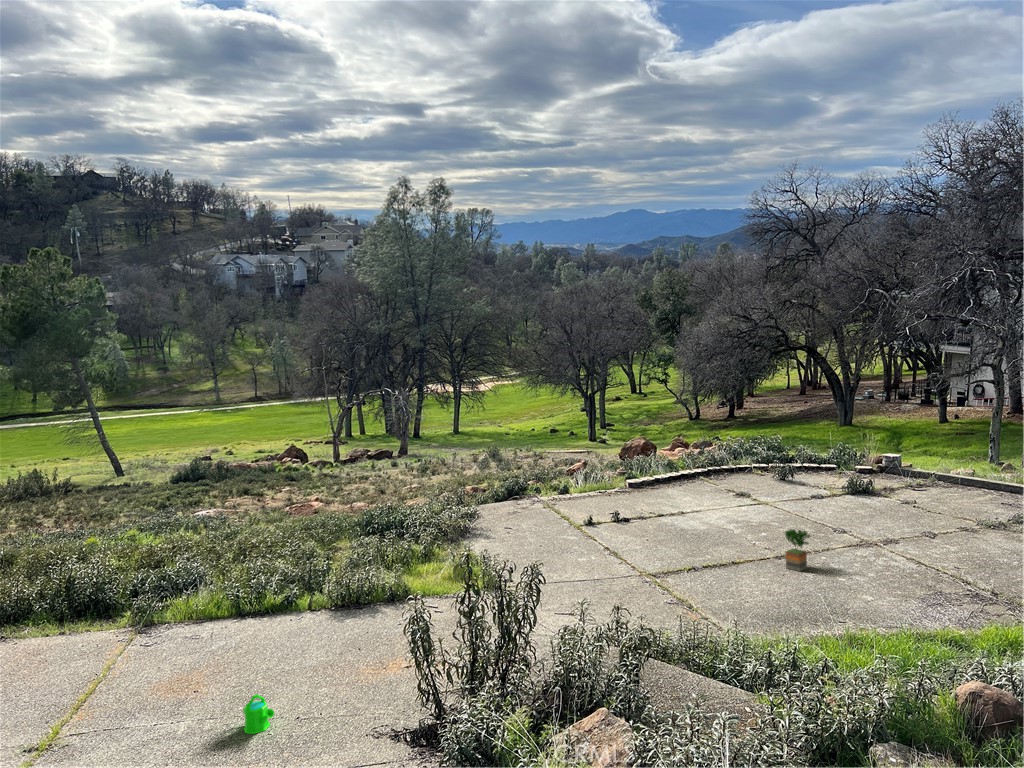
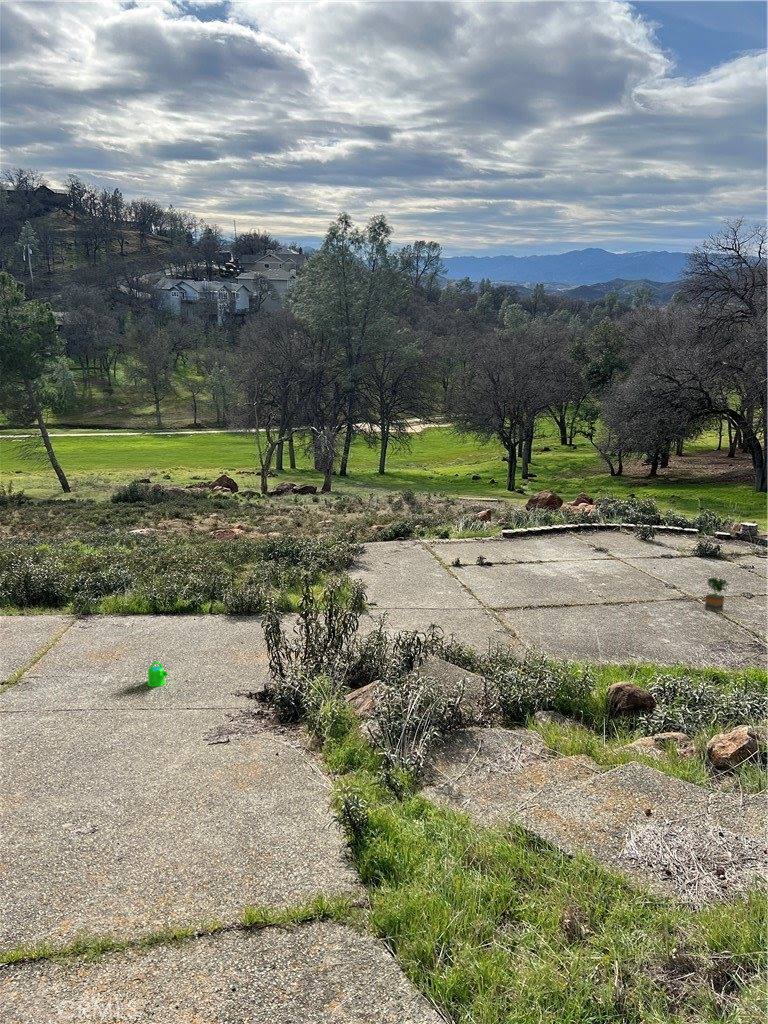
potted tree: present [785,529,811,571] -> present [705,578,729,612]

